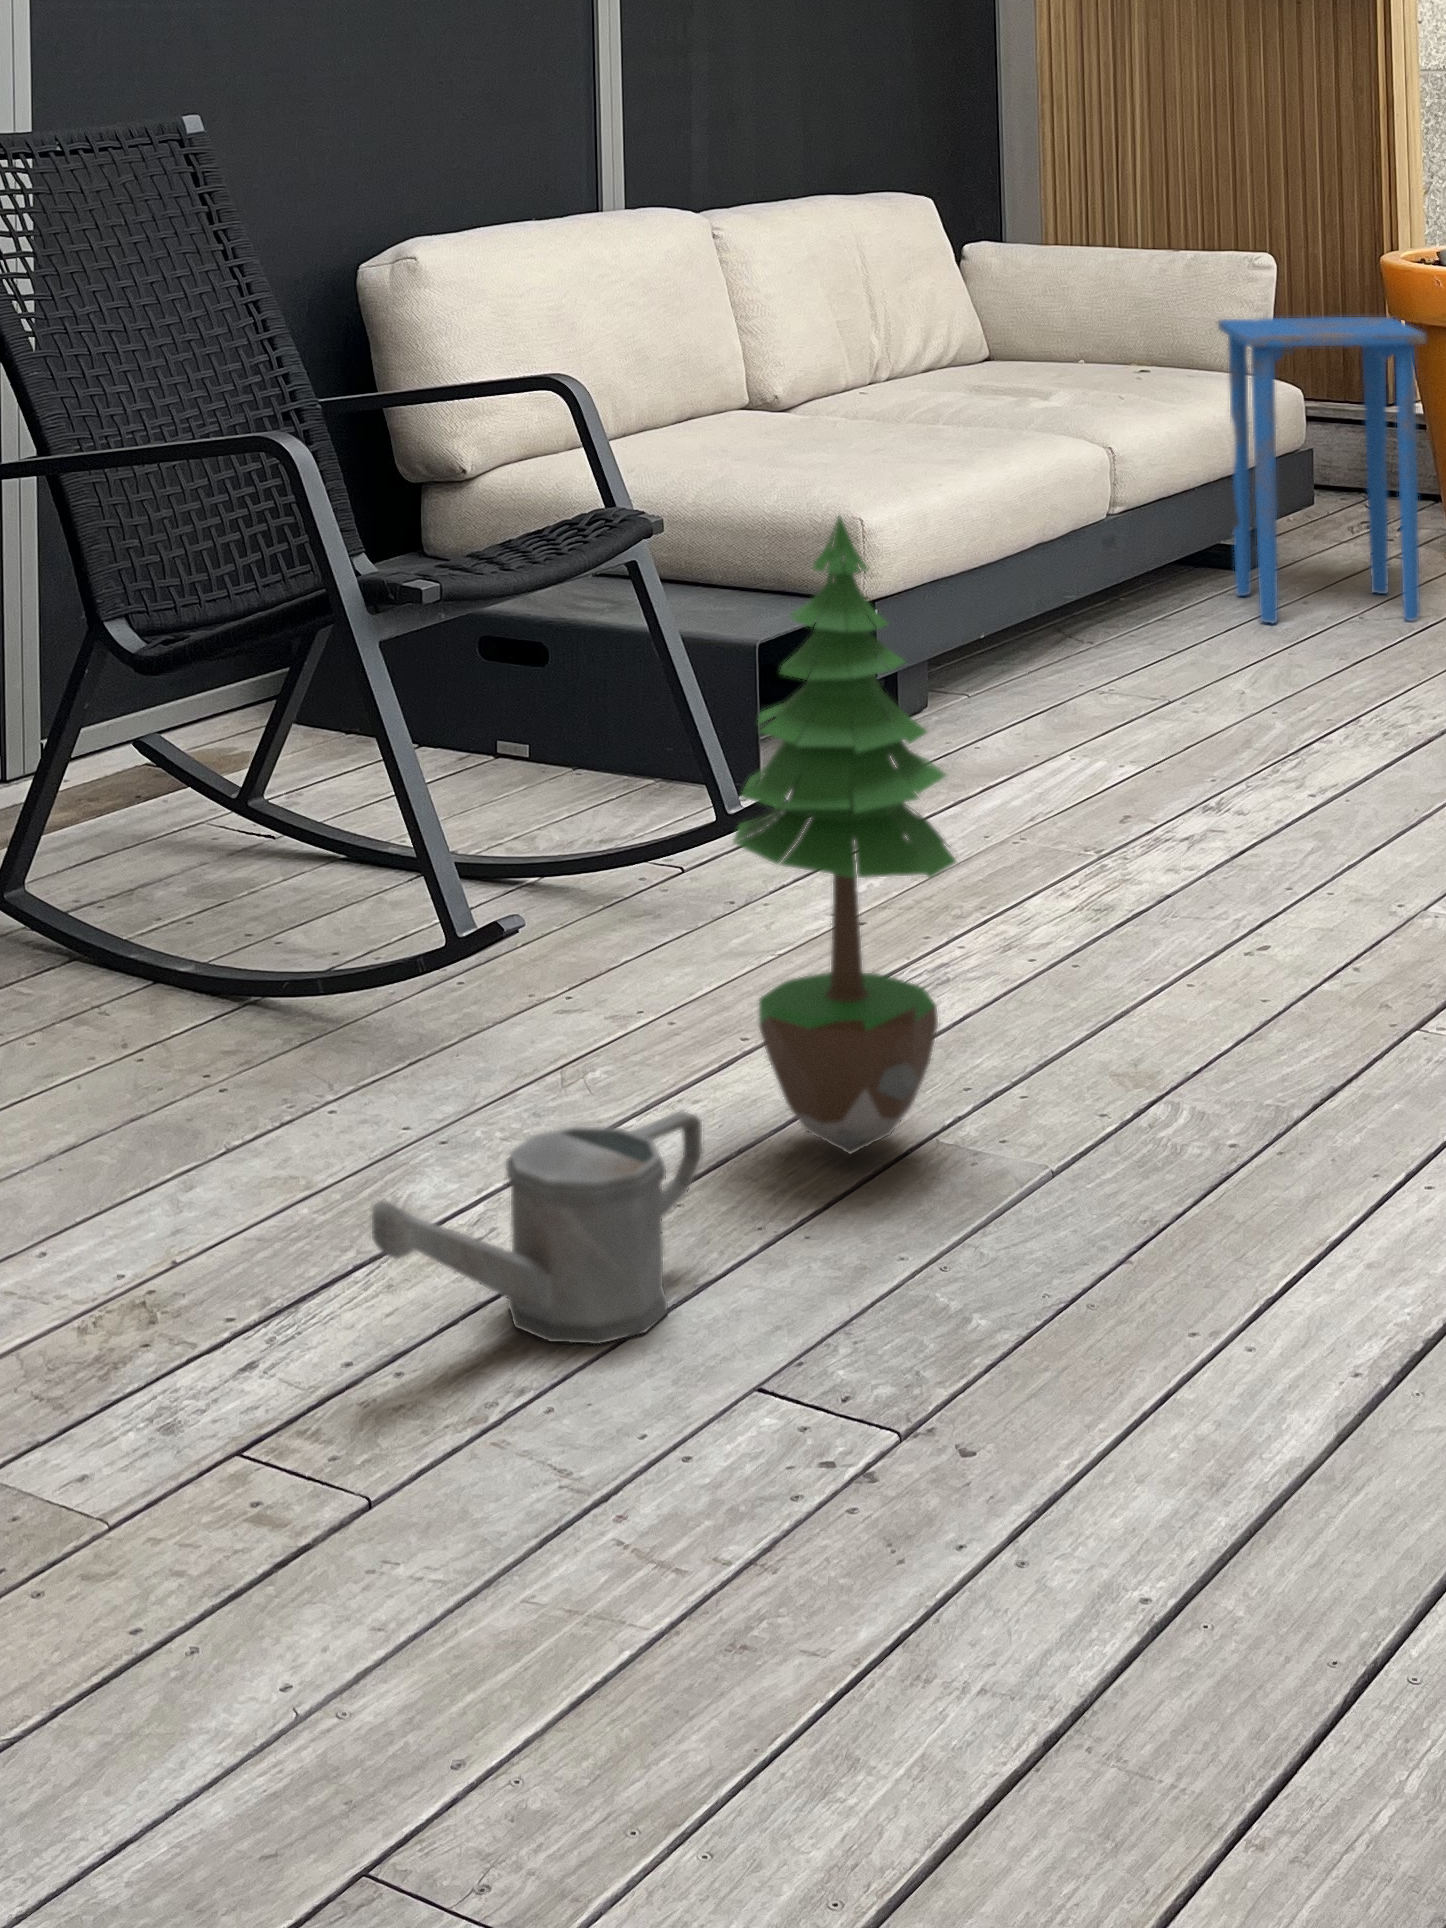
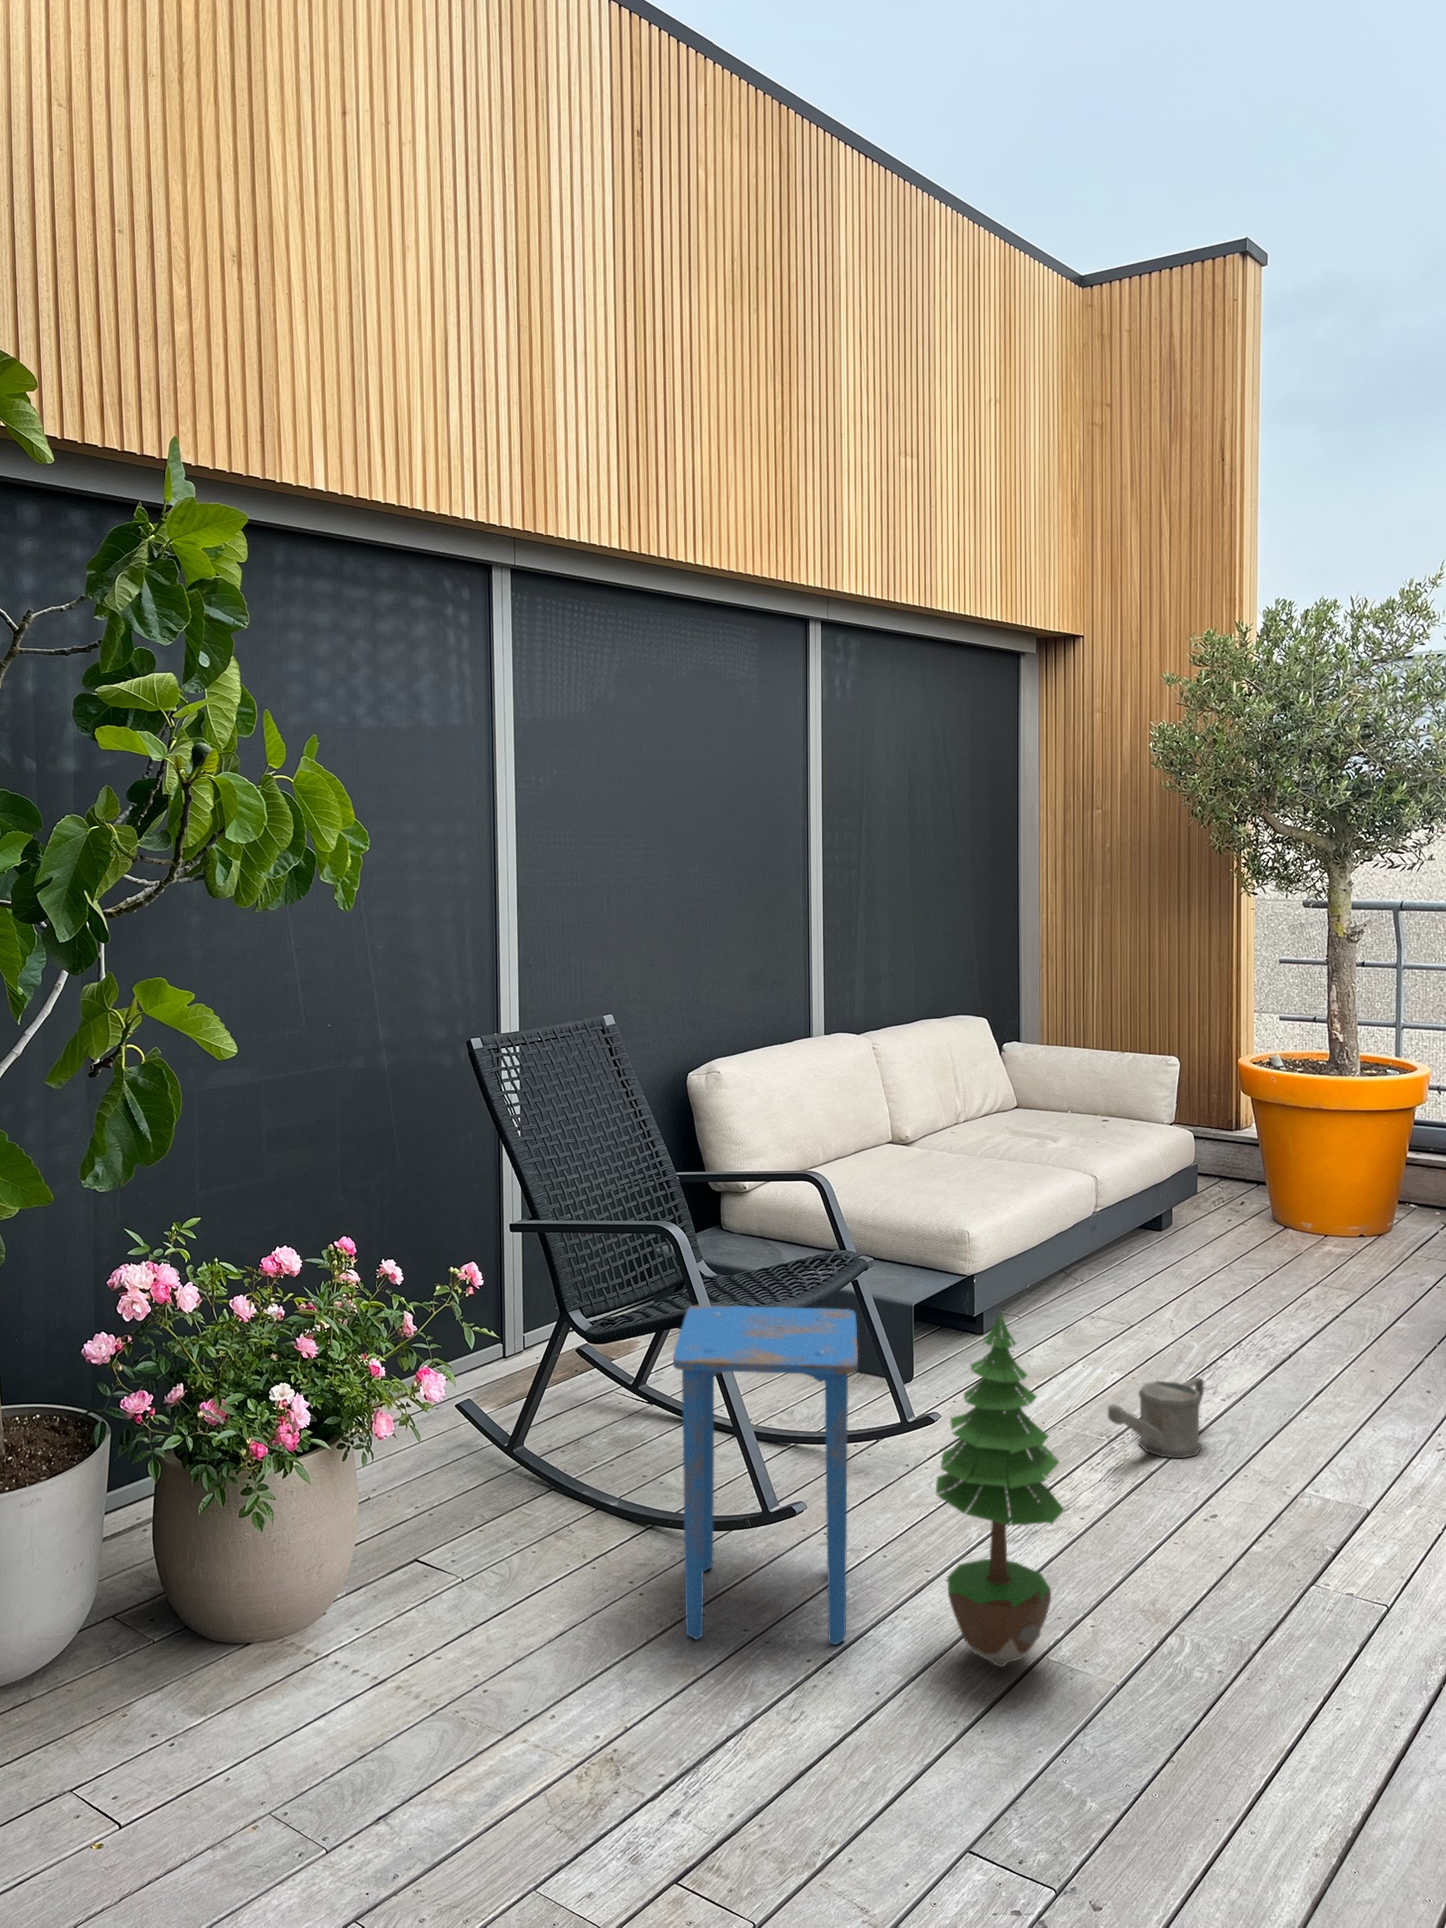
side table: present [1218,317,1426,623] -> present [673,1305,858,1645]
watering can: present [372,1111,702,1344] -> present [1108,1377,1204,1458]

